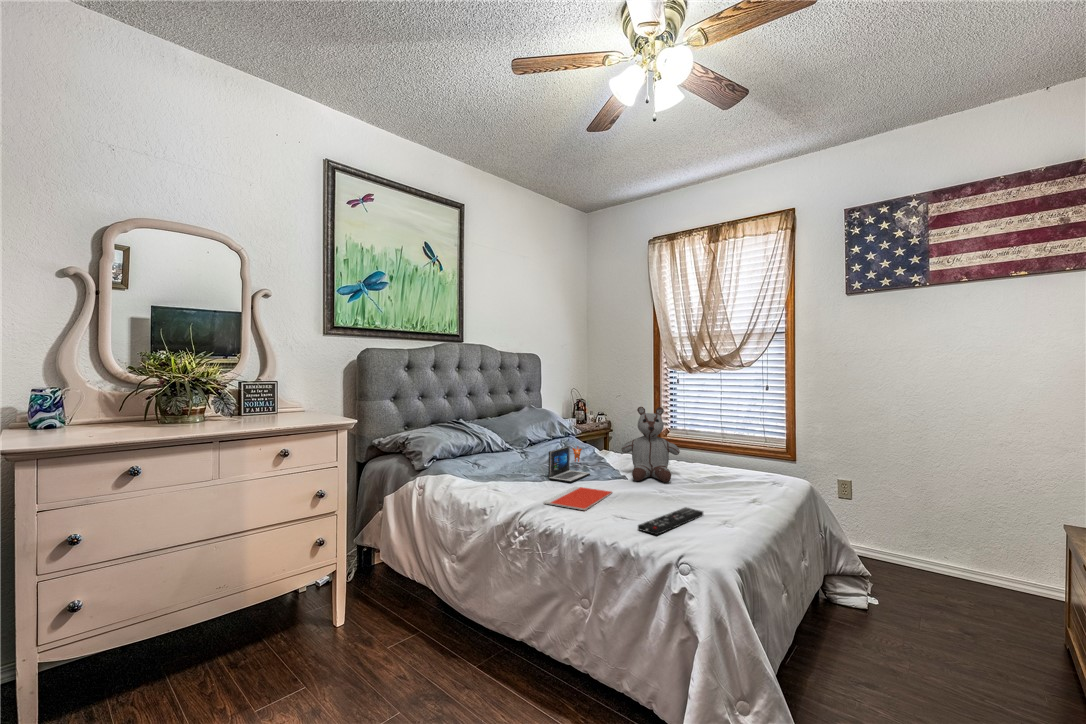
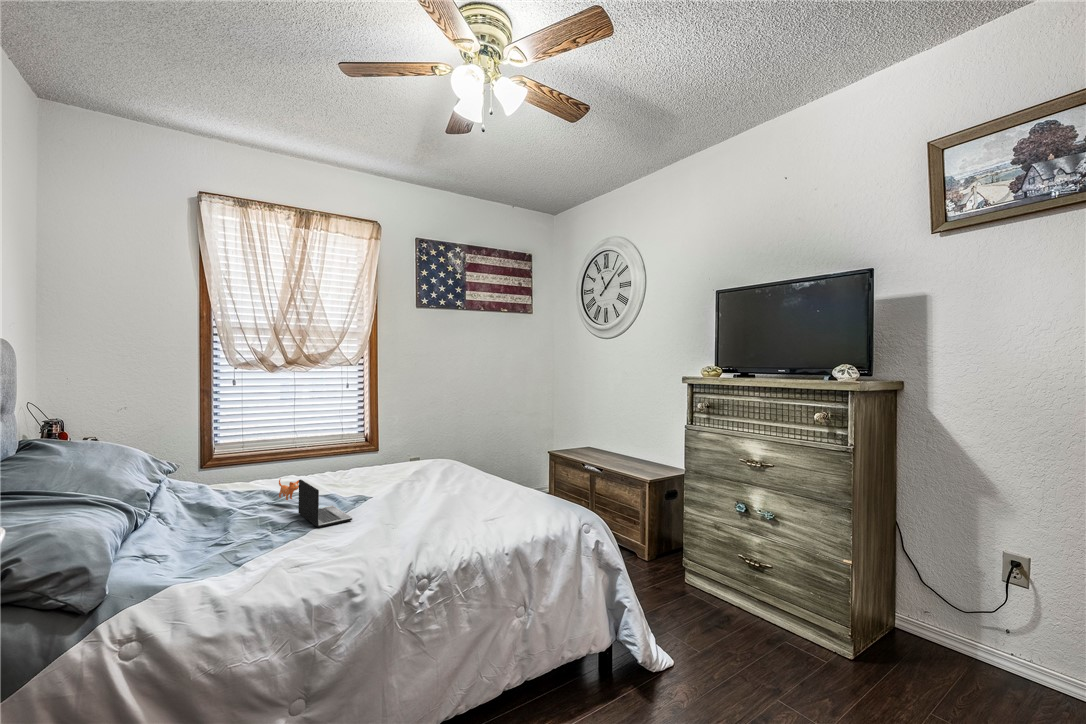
stuffed bear: present [621,407,680,482] -> none [353,413,416,495]
notebook: present [544,486,613,510] -> none [368,510,456,545]
remote control: present [638,507,703,535] -> none [490,495,539,522]

